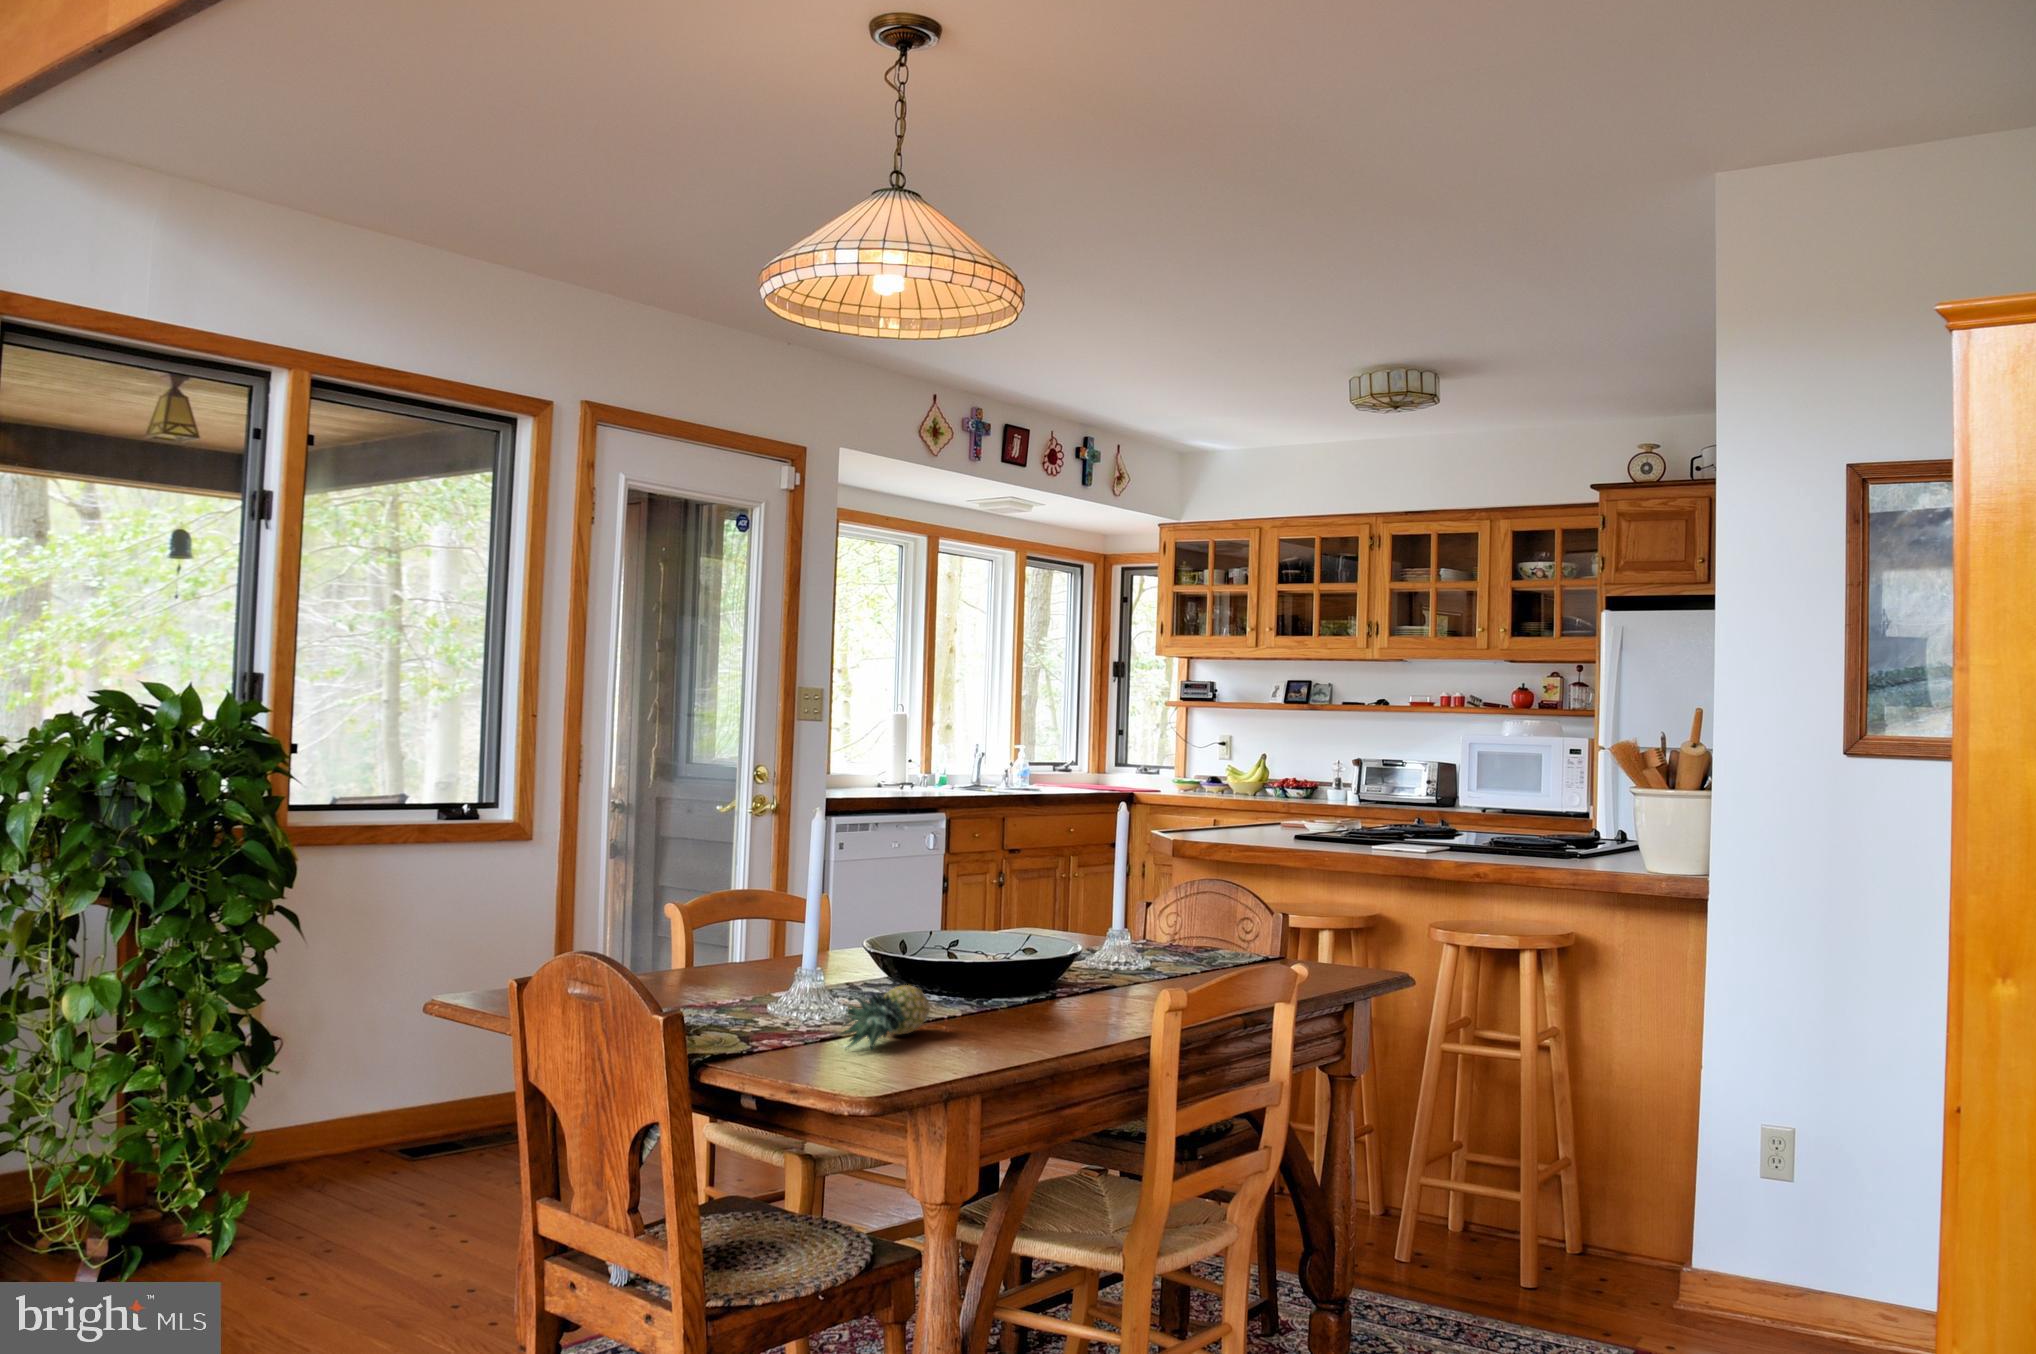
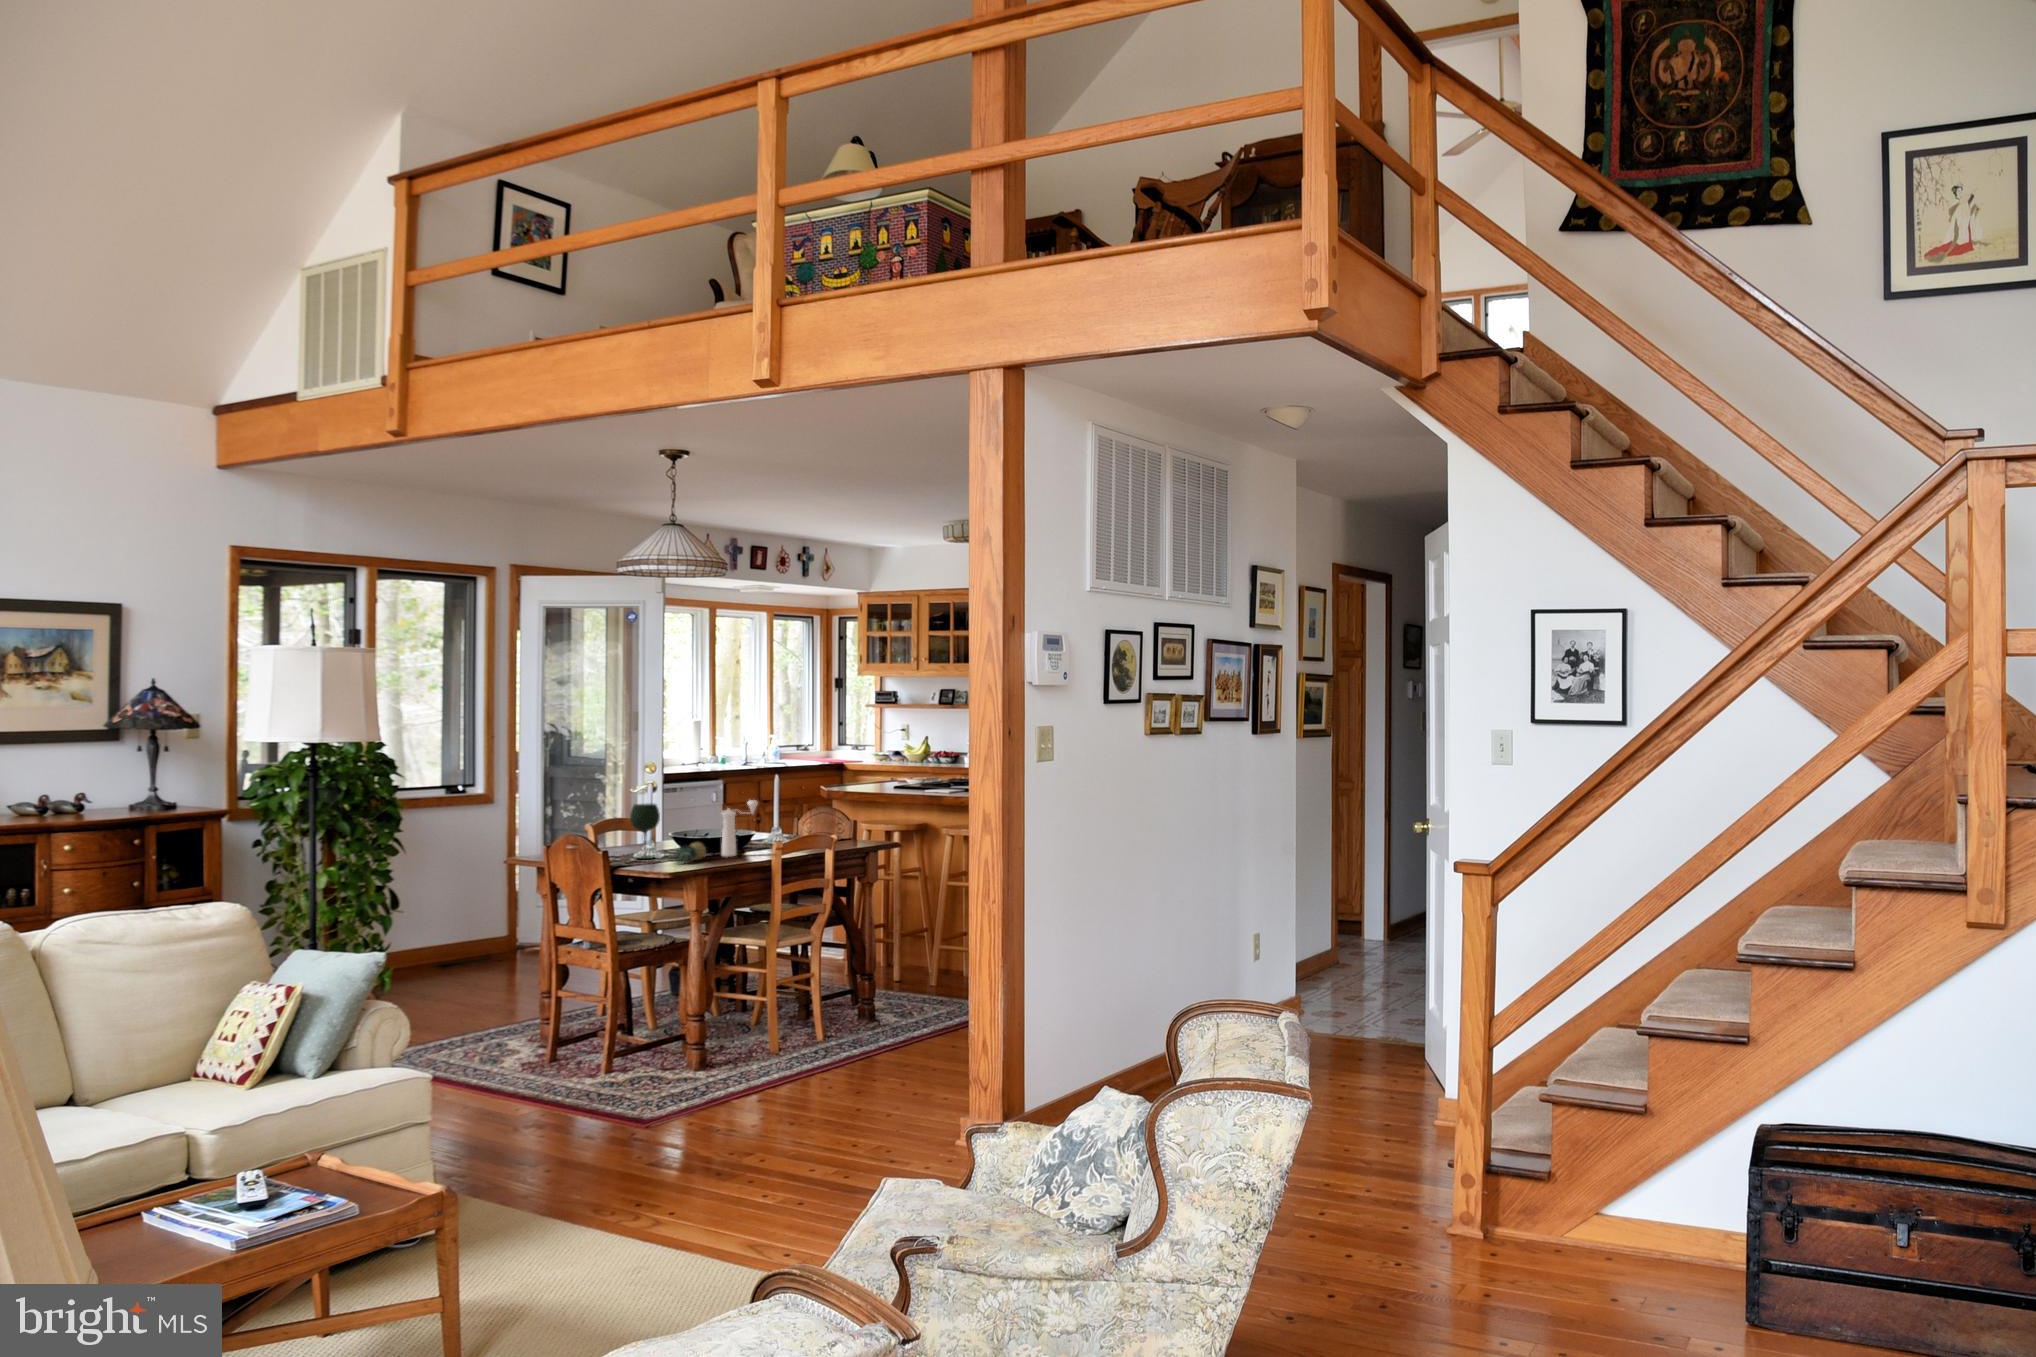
wine glass: none [736,870,813,1019] -> present [630,804,660,859]
pepper mill: none [968,874,1066,1024] -> present [722,800,758,856]

